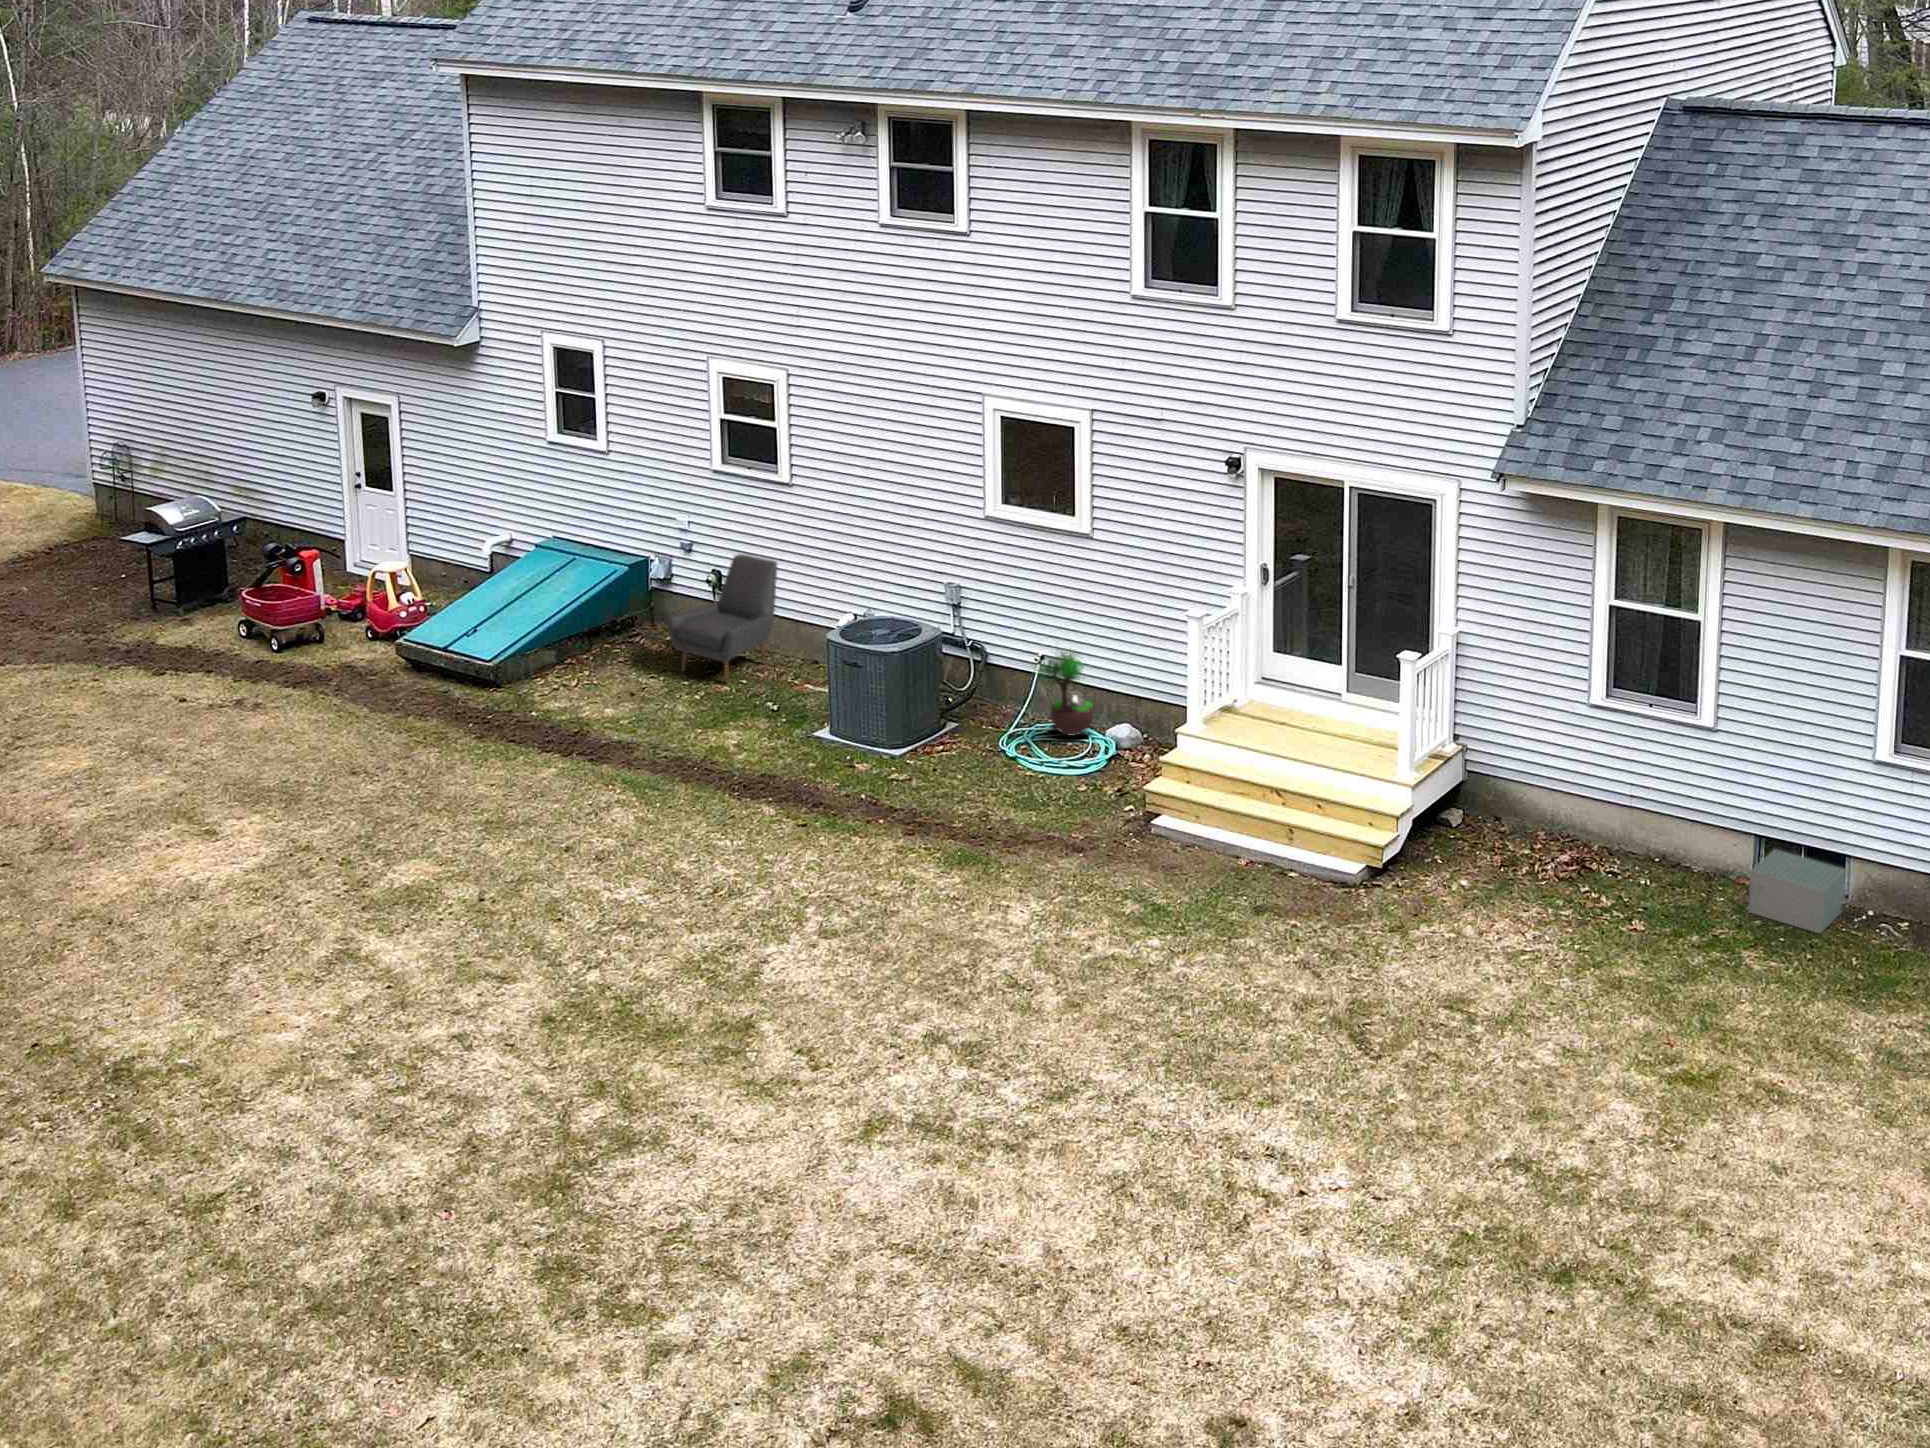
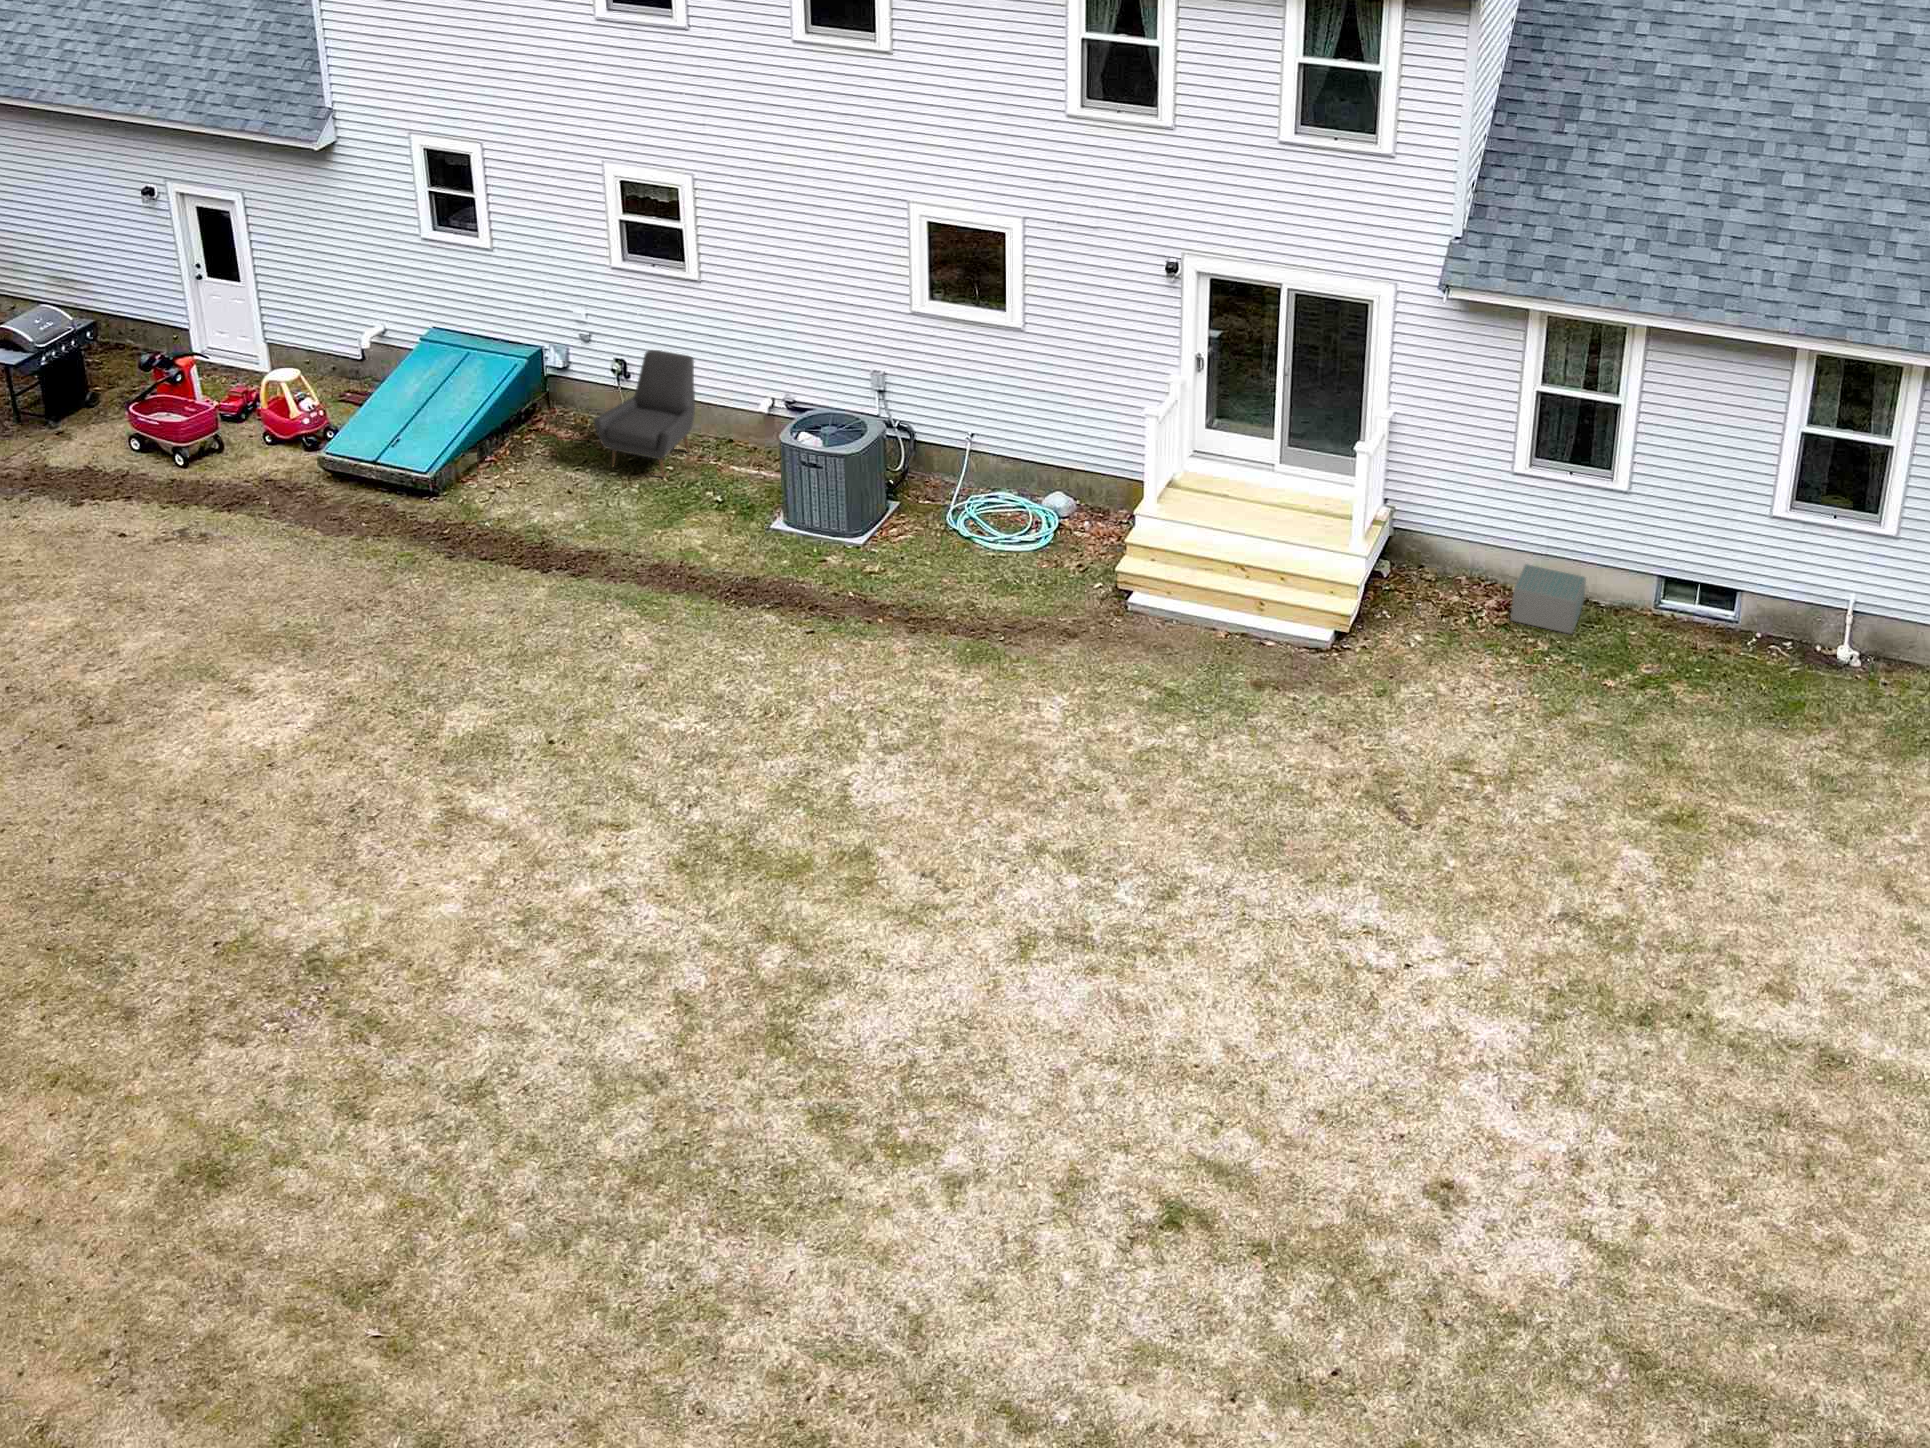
potted tree: present [1032,648,1093,736] -> none [981,431,1034,512]
storage box: present [1748,849,1846,933] -> present [1511,564,1586,634]

